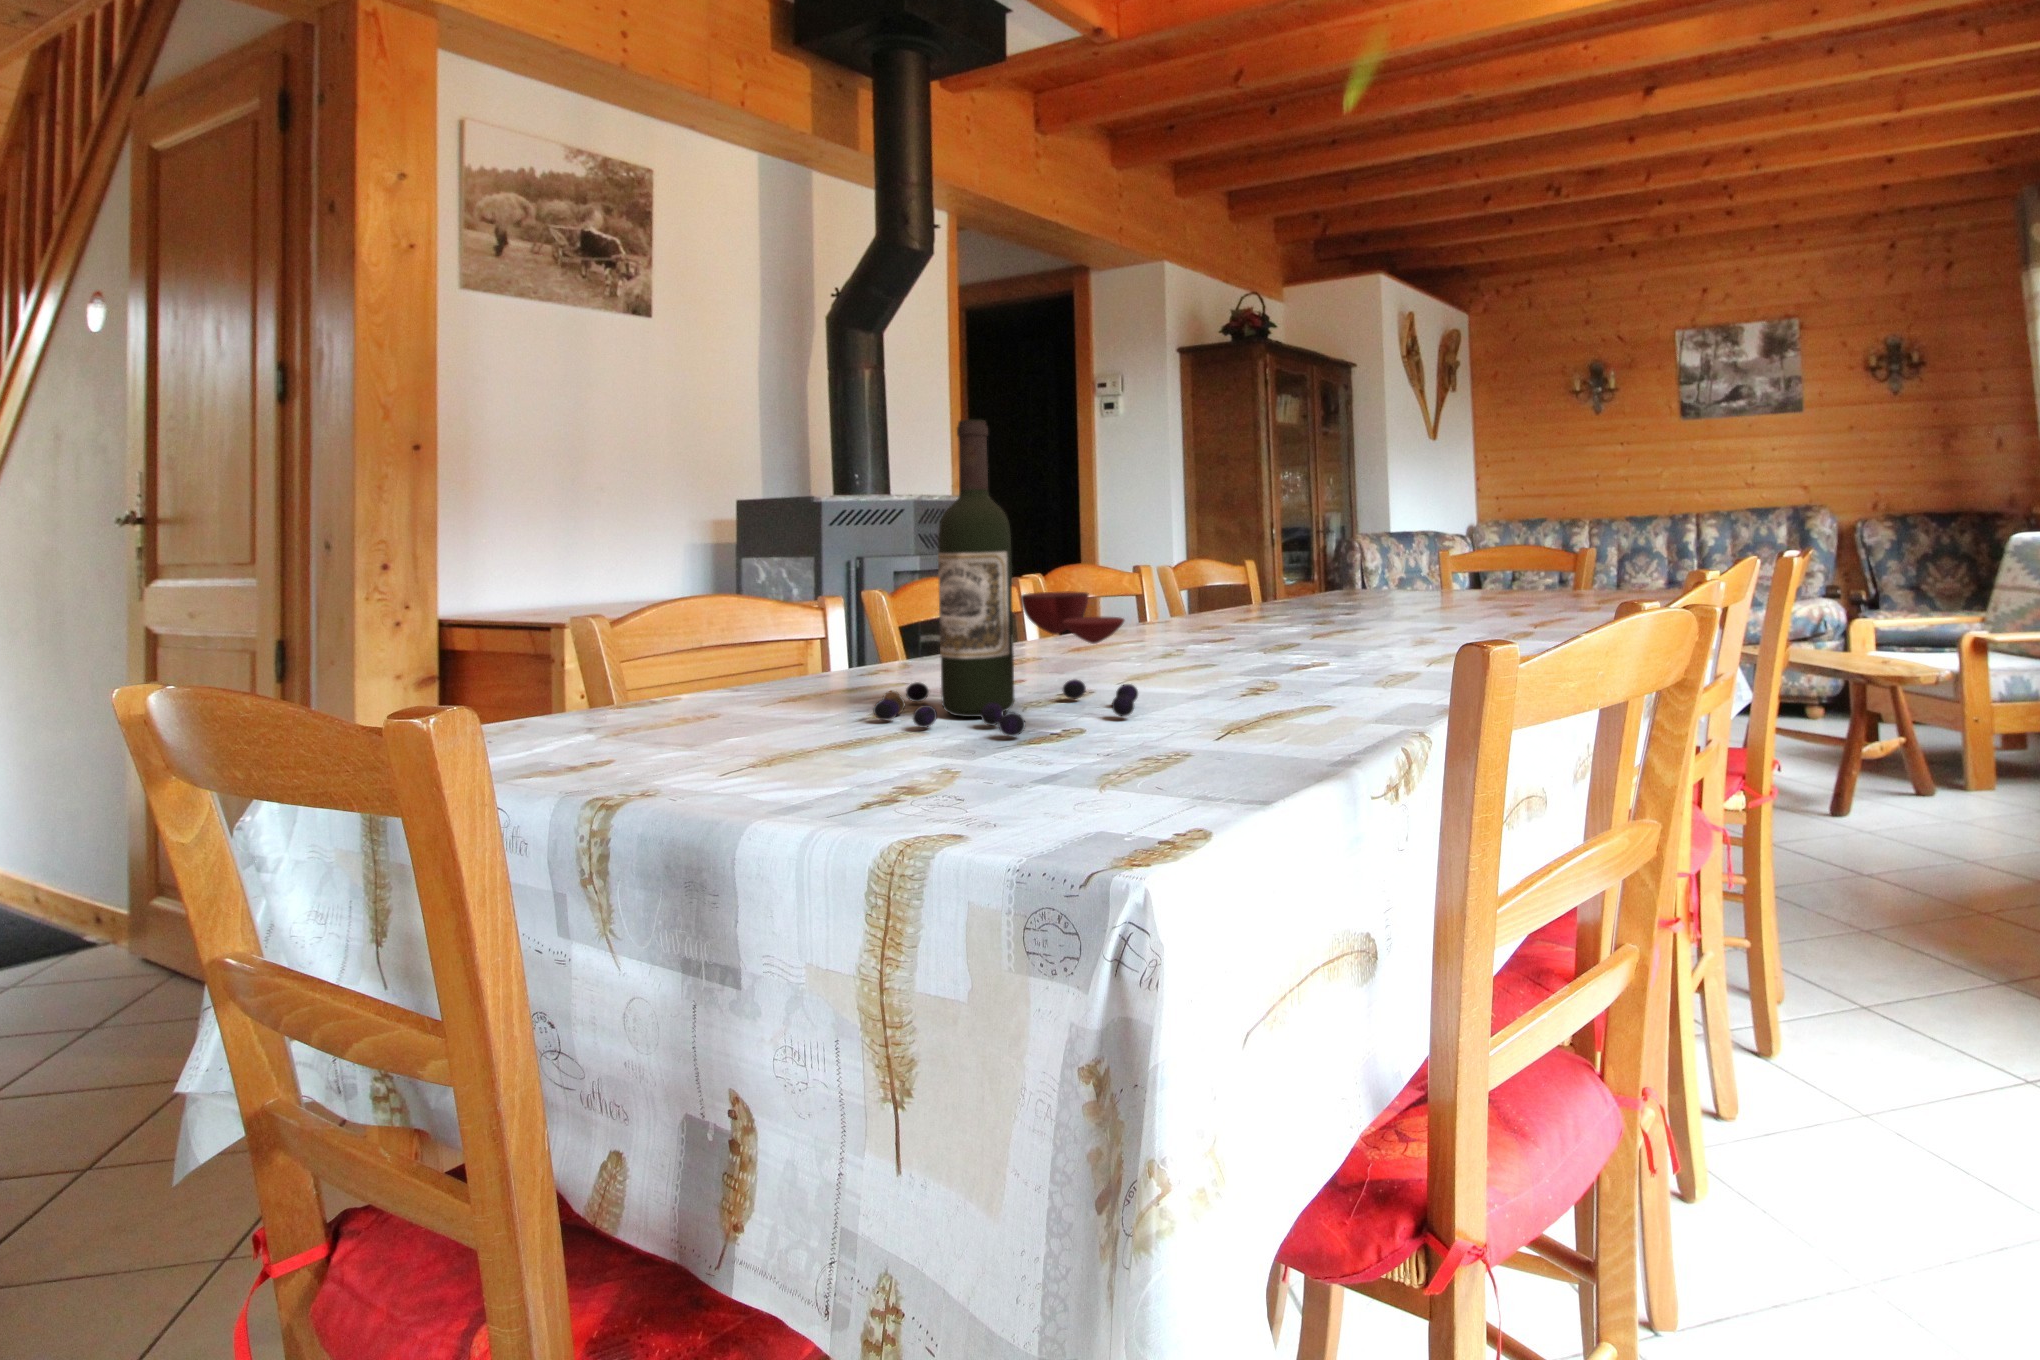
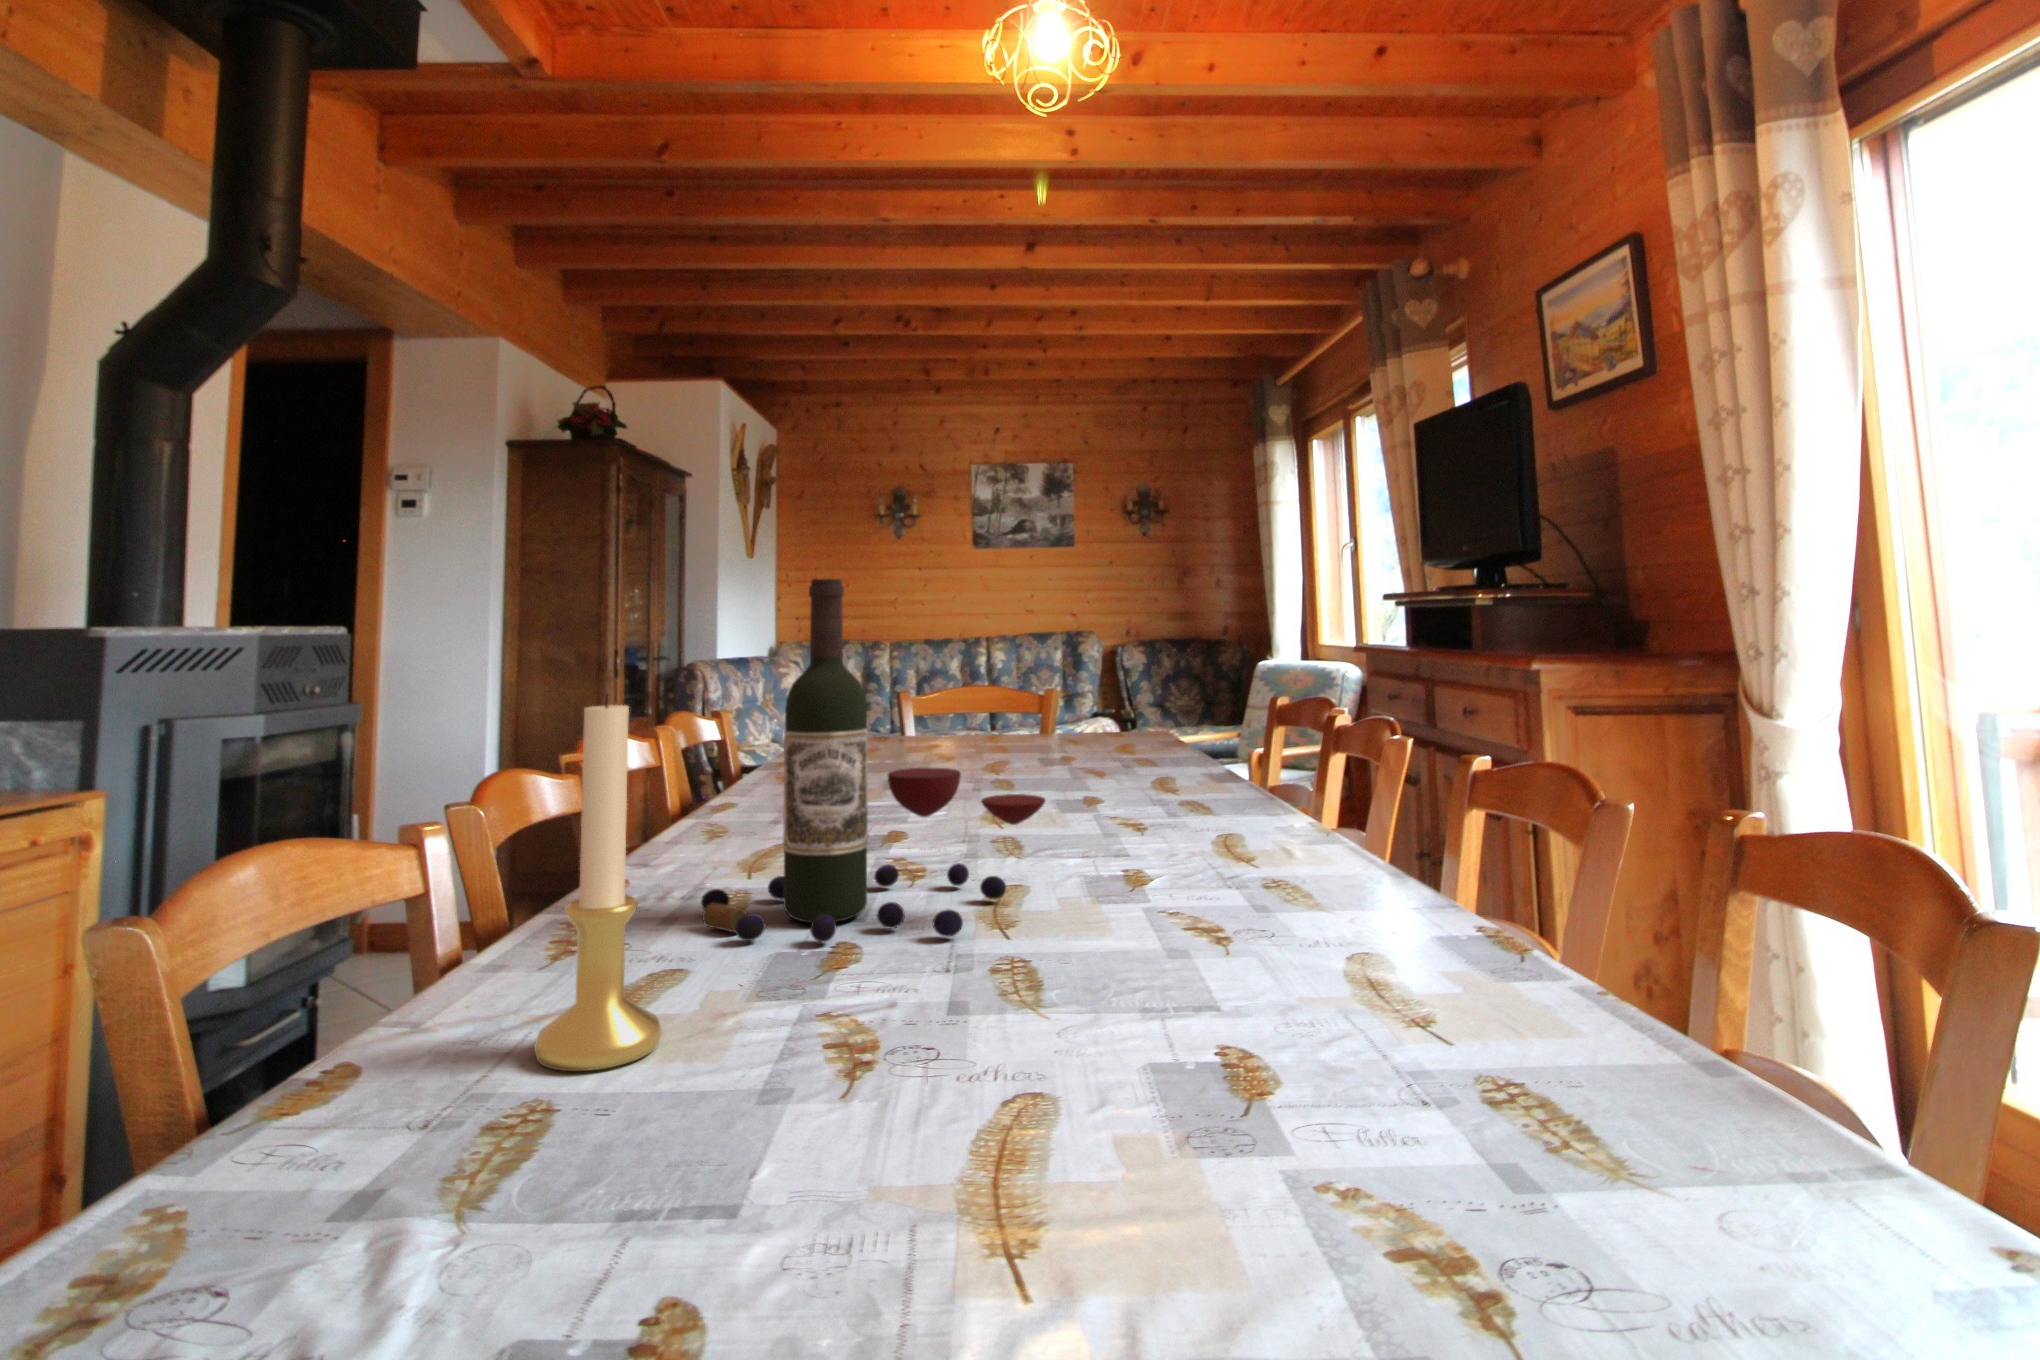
candle holder: none [584,503,684,776] -> present [534,695,662,1071]

